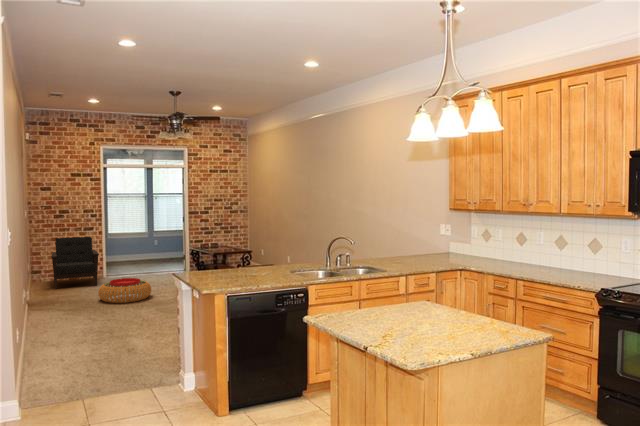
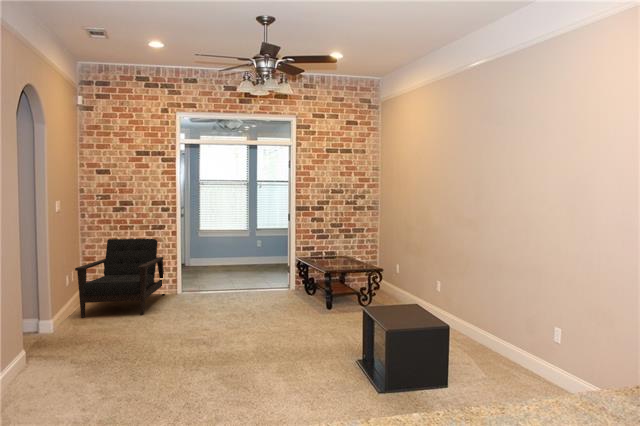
pouf: present [98,278,151,303] -> none [74,322,184,385]

